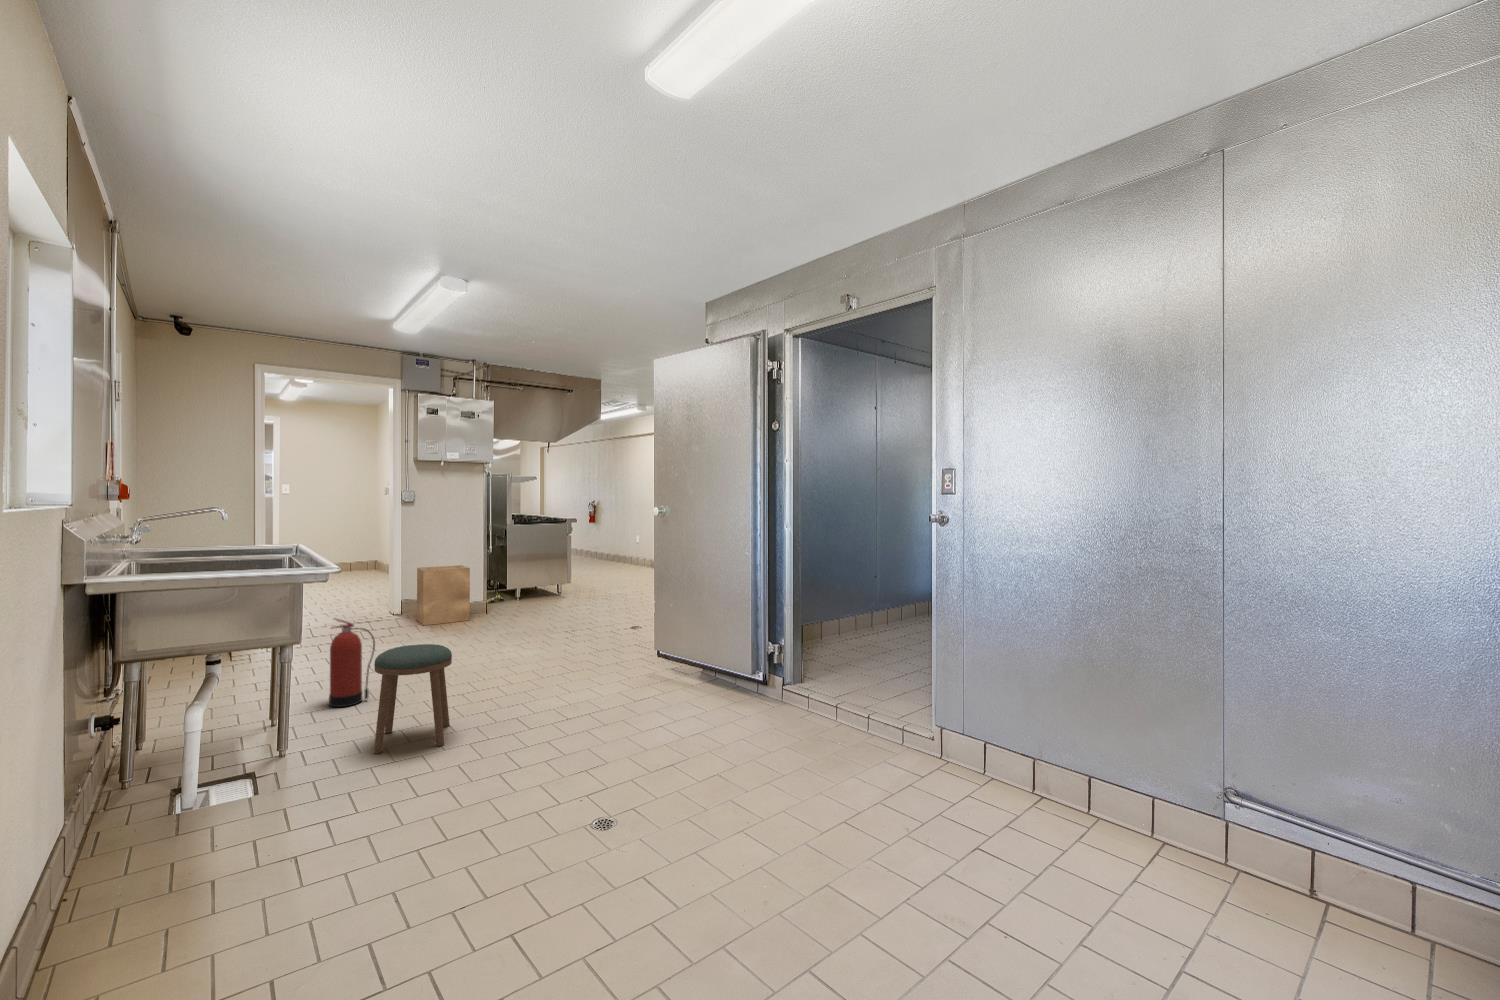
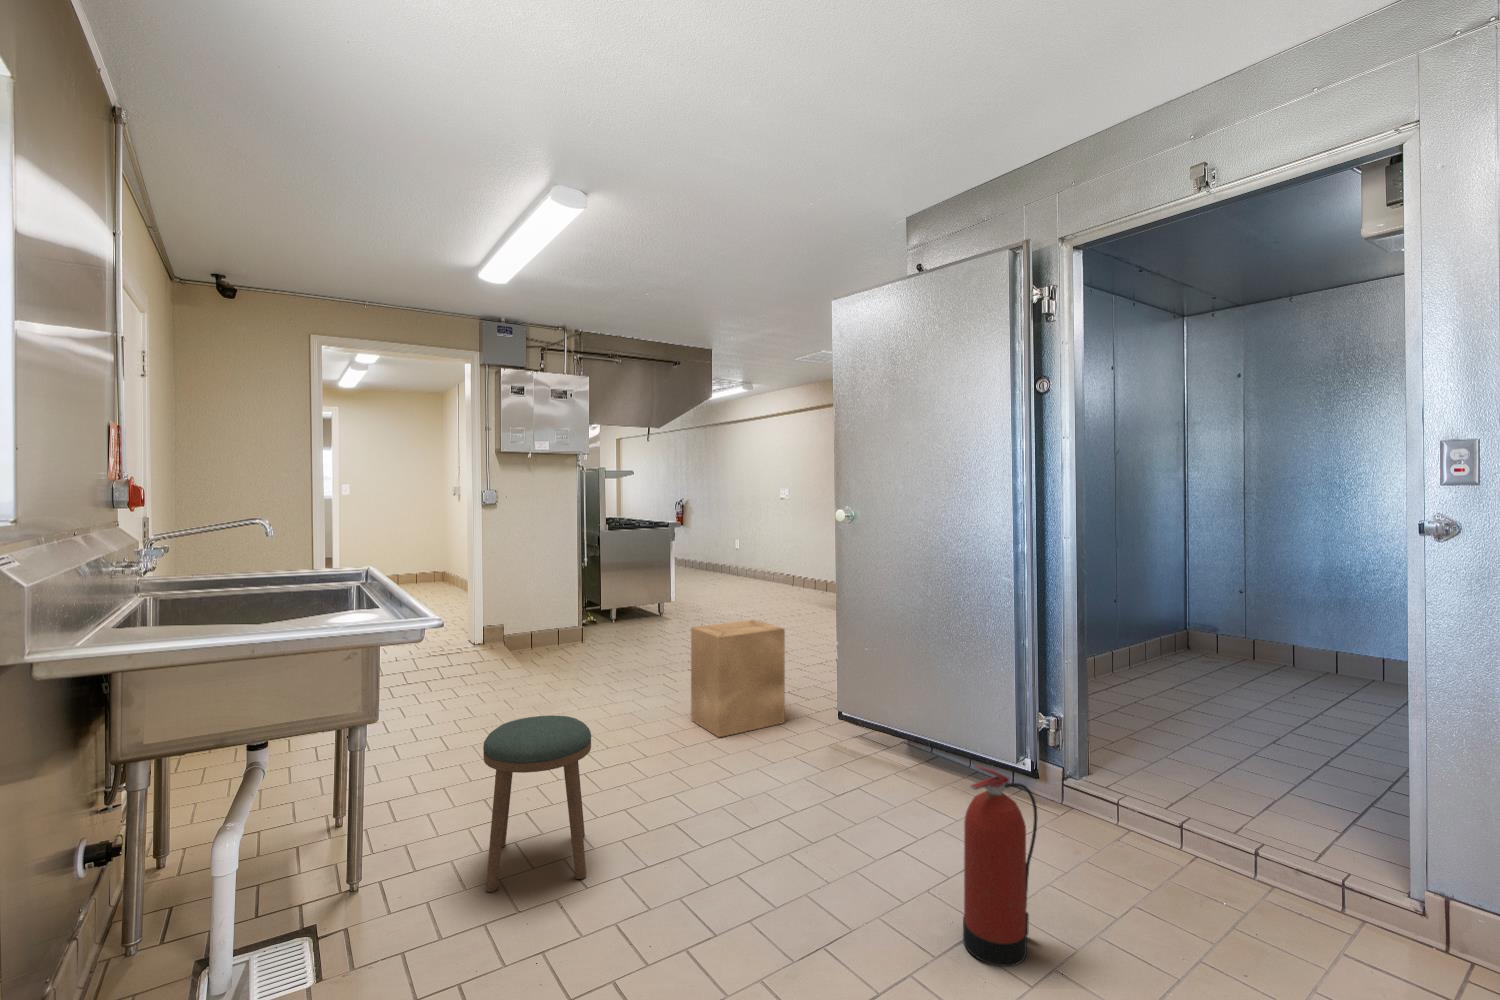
cardboard box: present [417,565,470,625] -> present [691,620,785,737]
fire extinguisher: present [329,618,375,707] -> present [963,765,1037,966]

